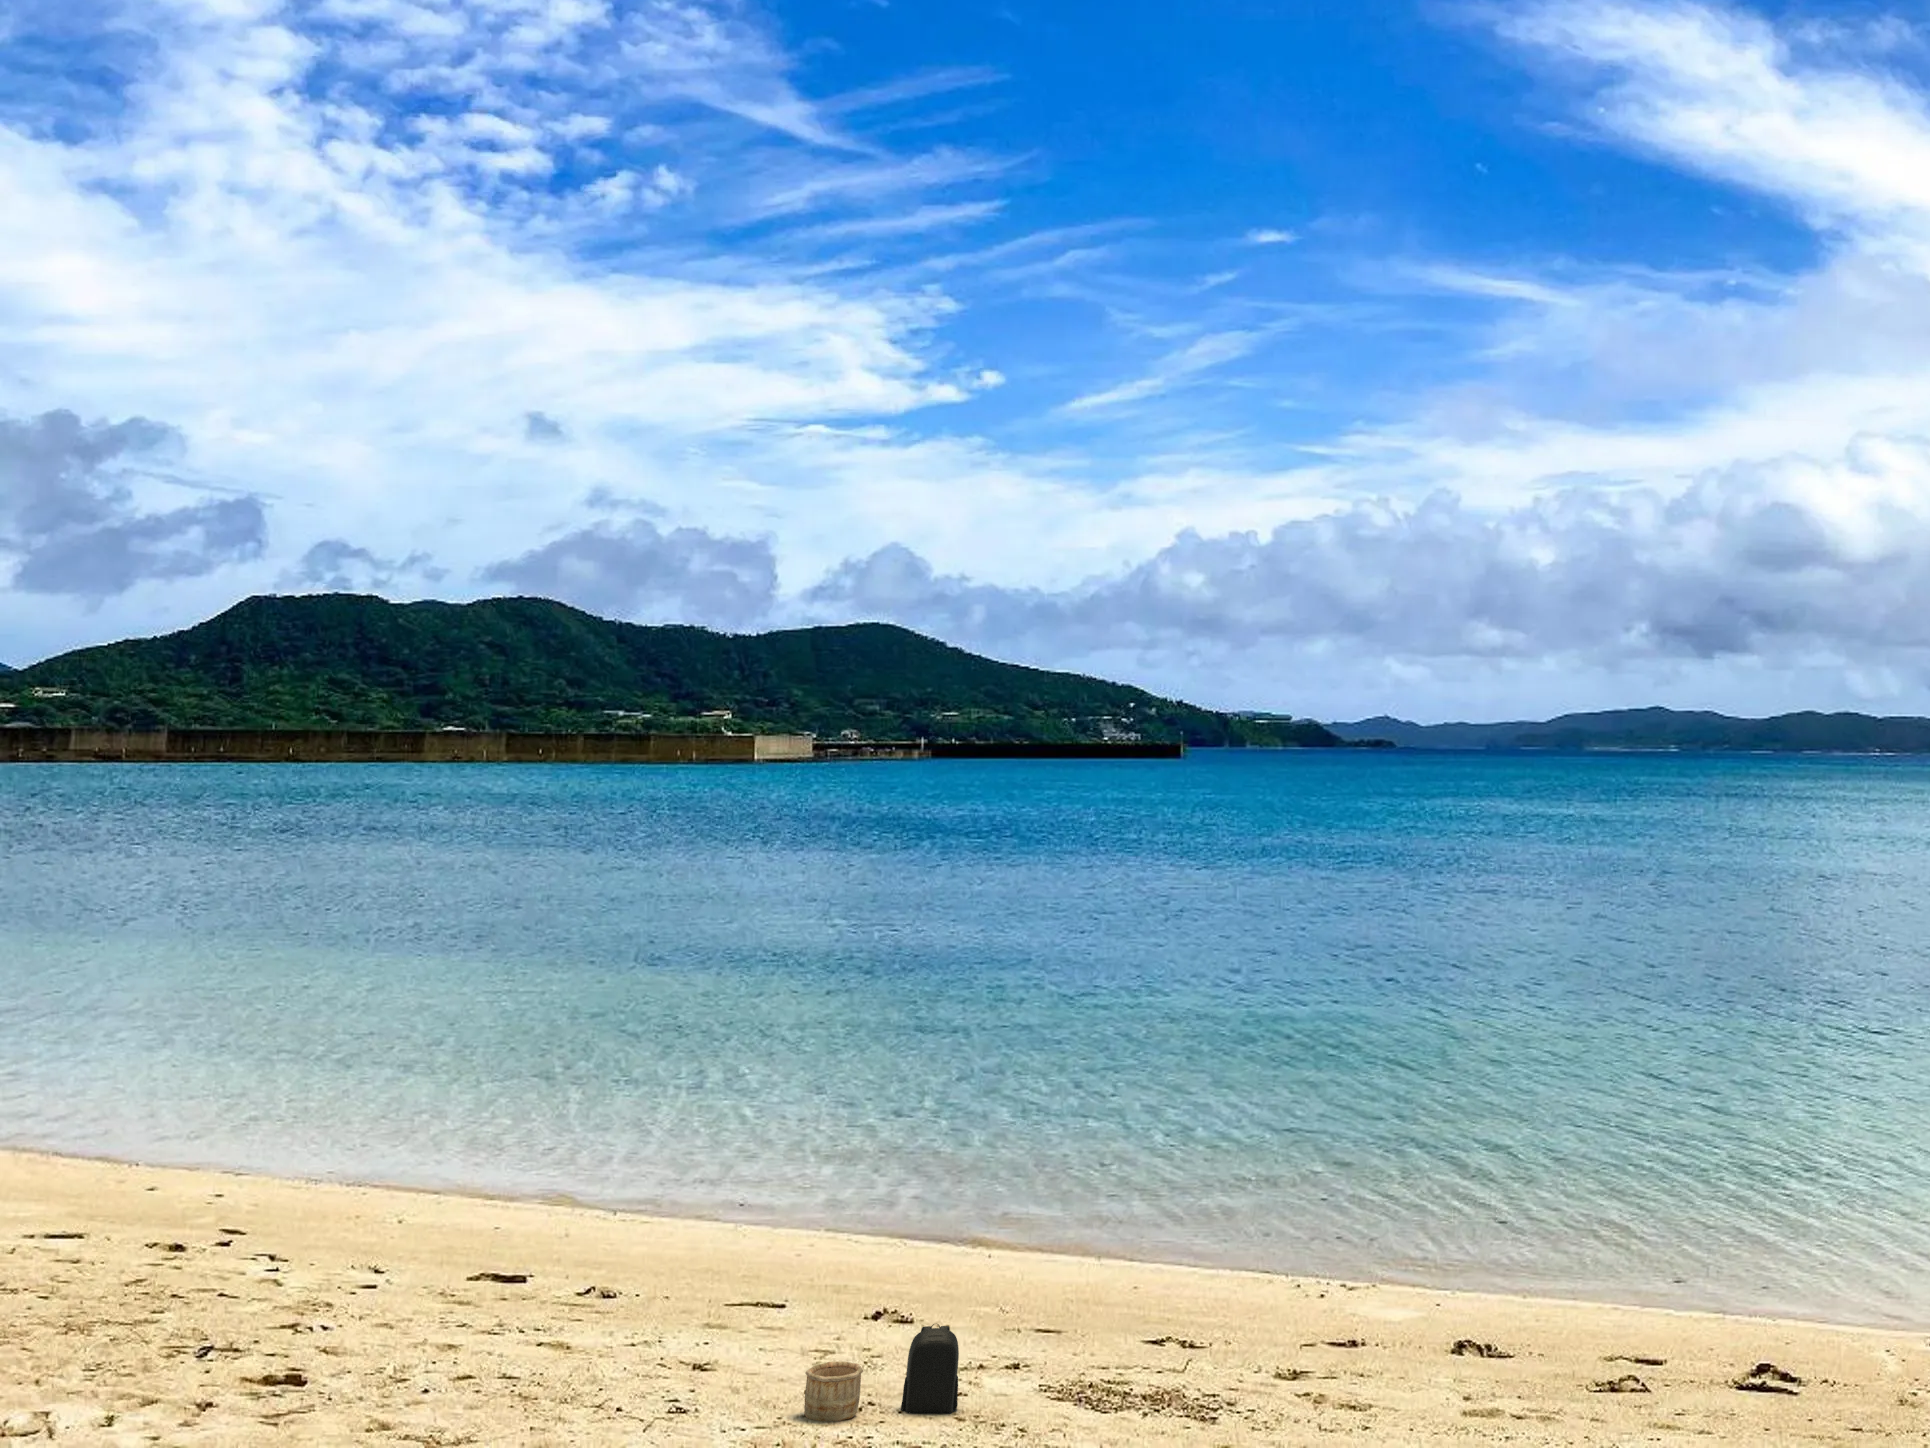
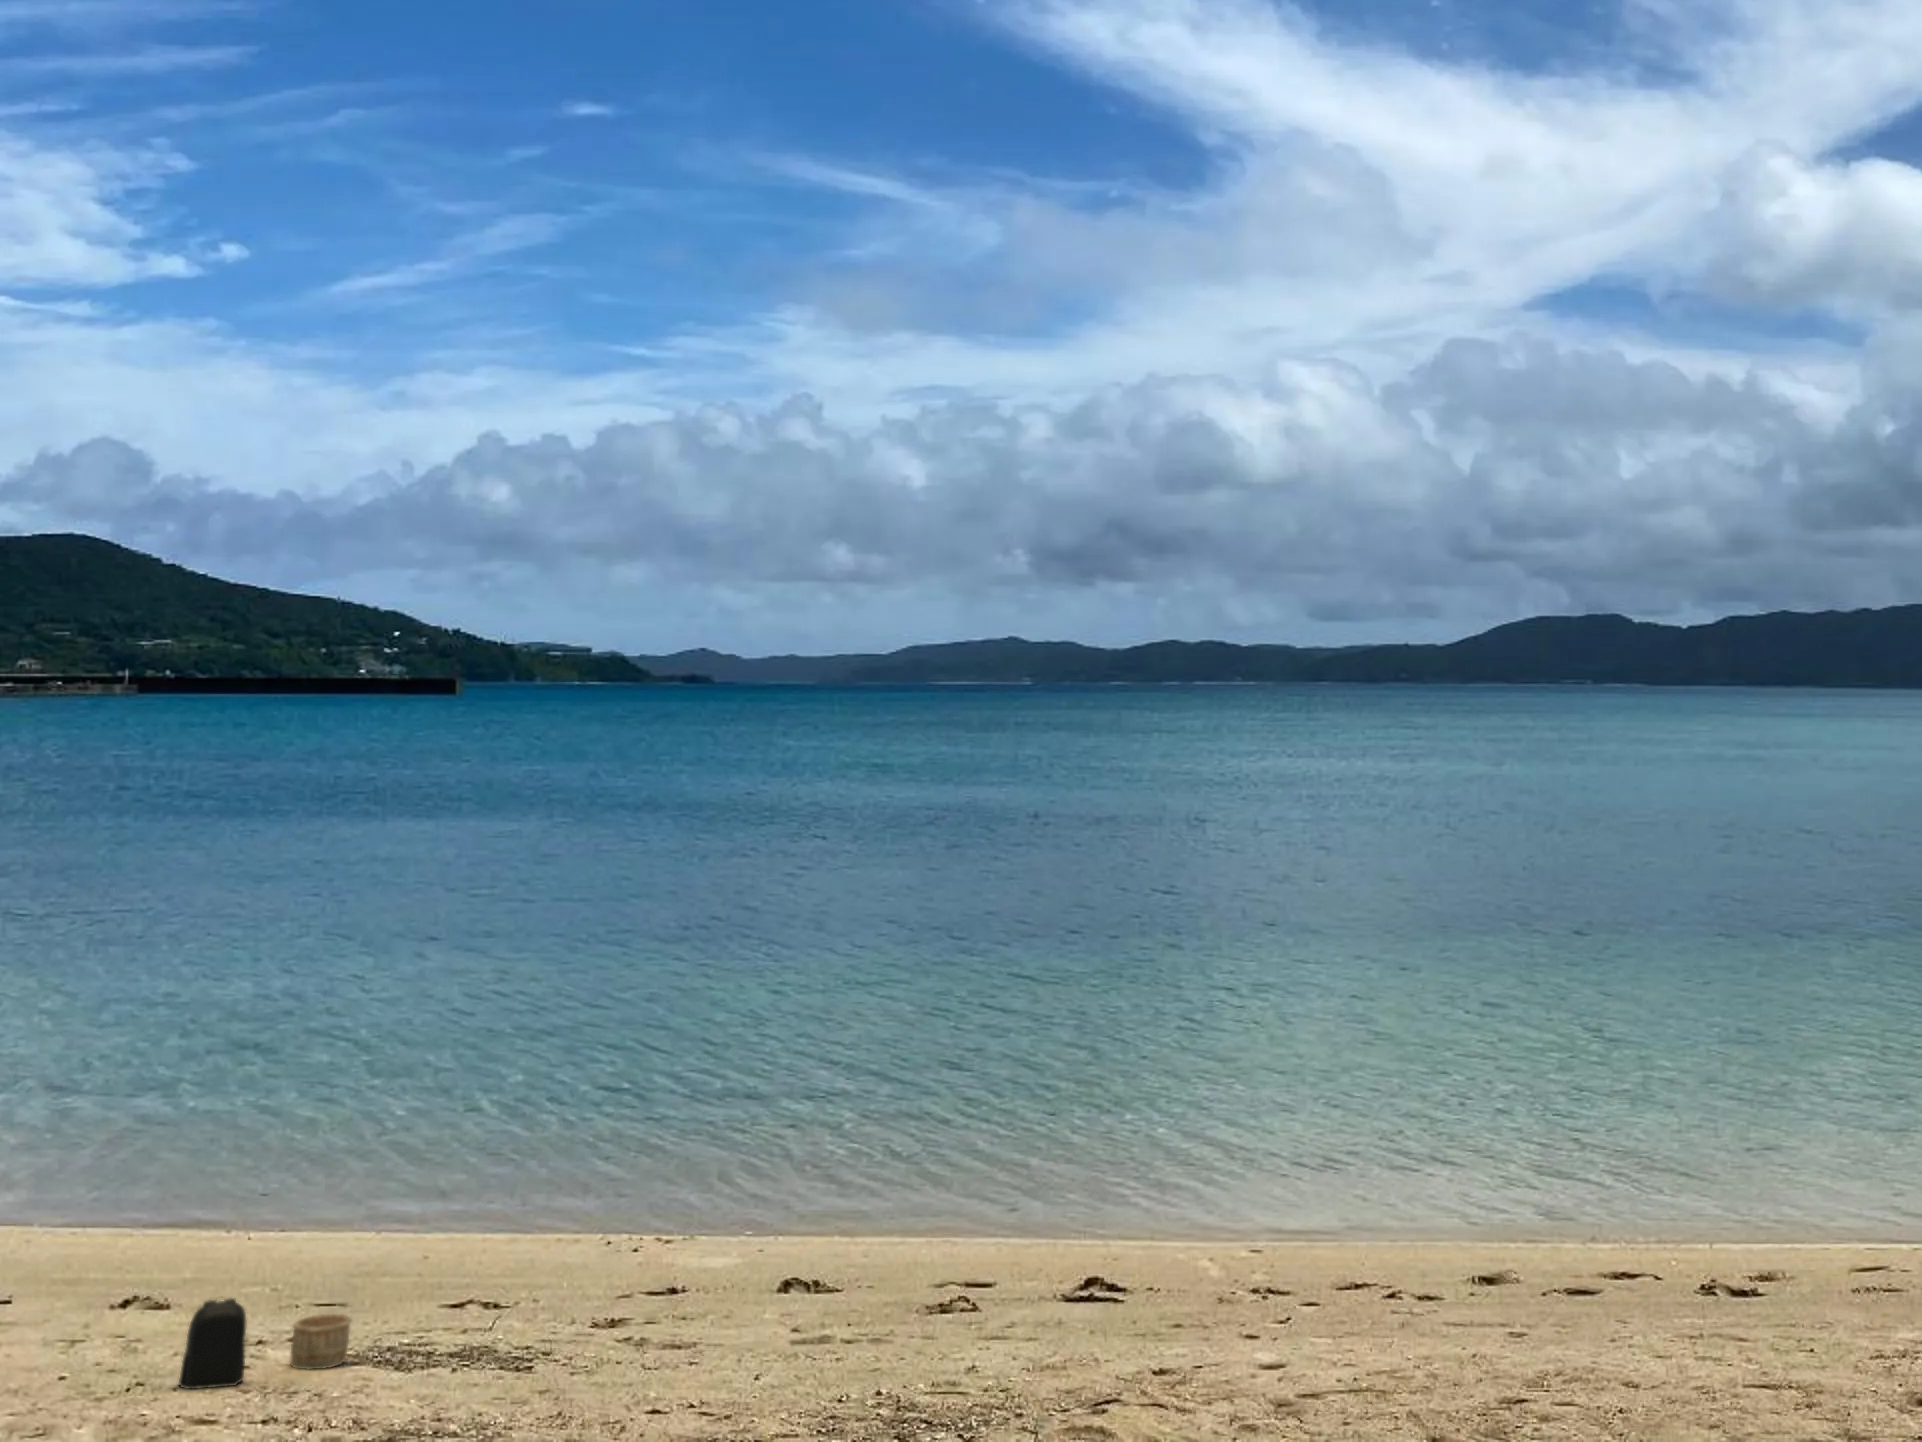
wooden bucket: present [804,1361,863,1421] -> present [290,1314,352,1369]

